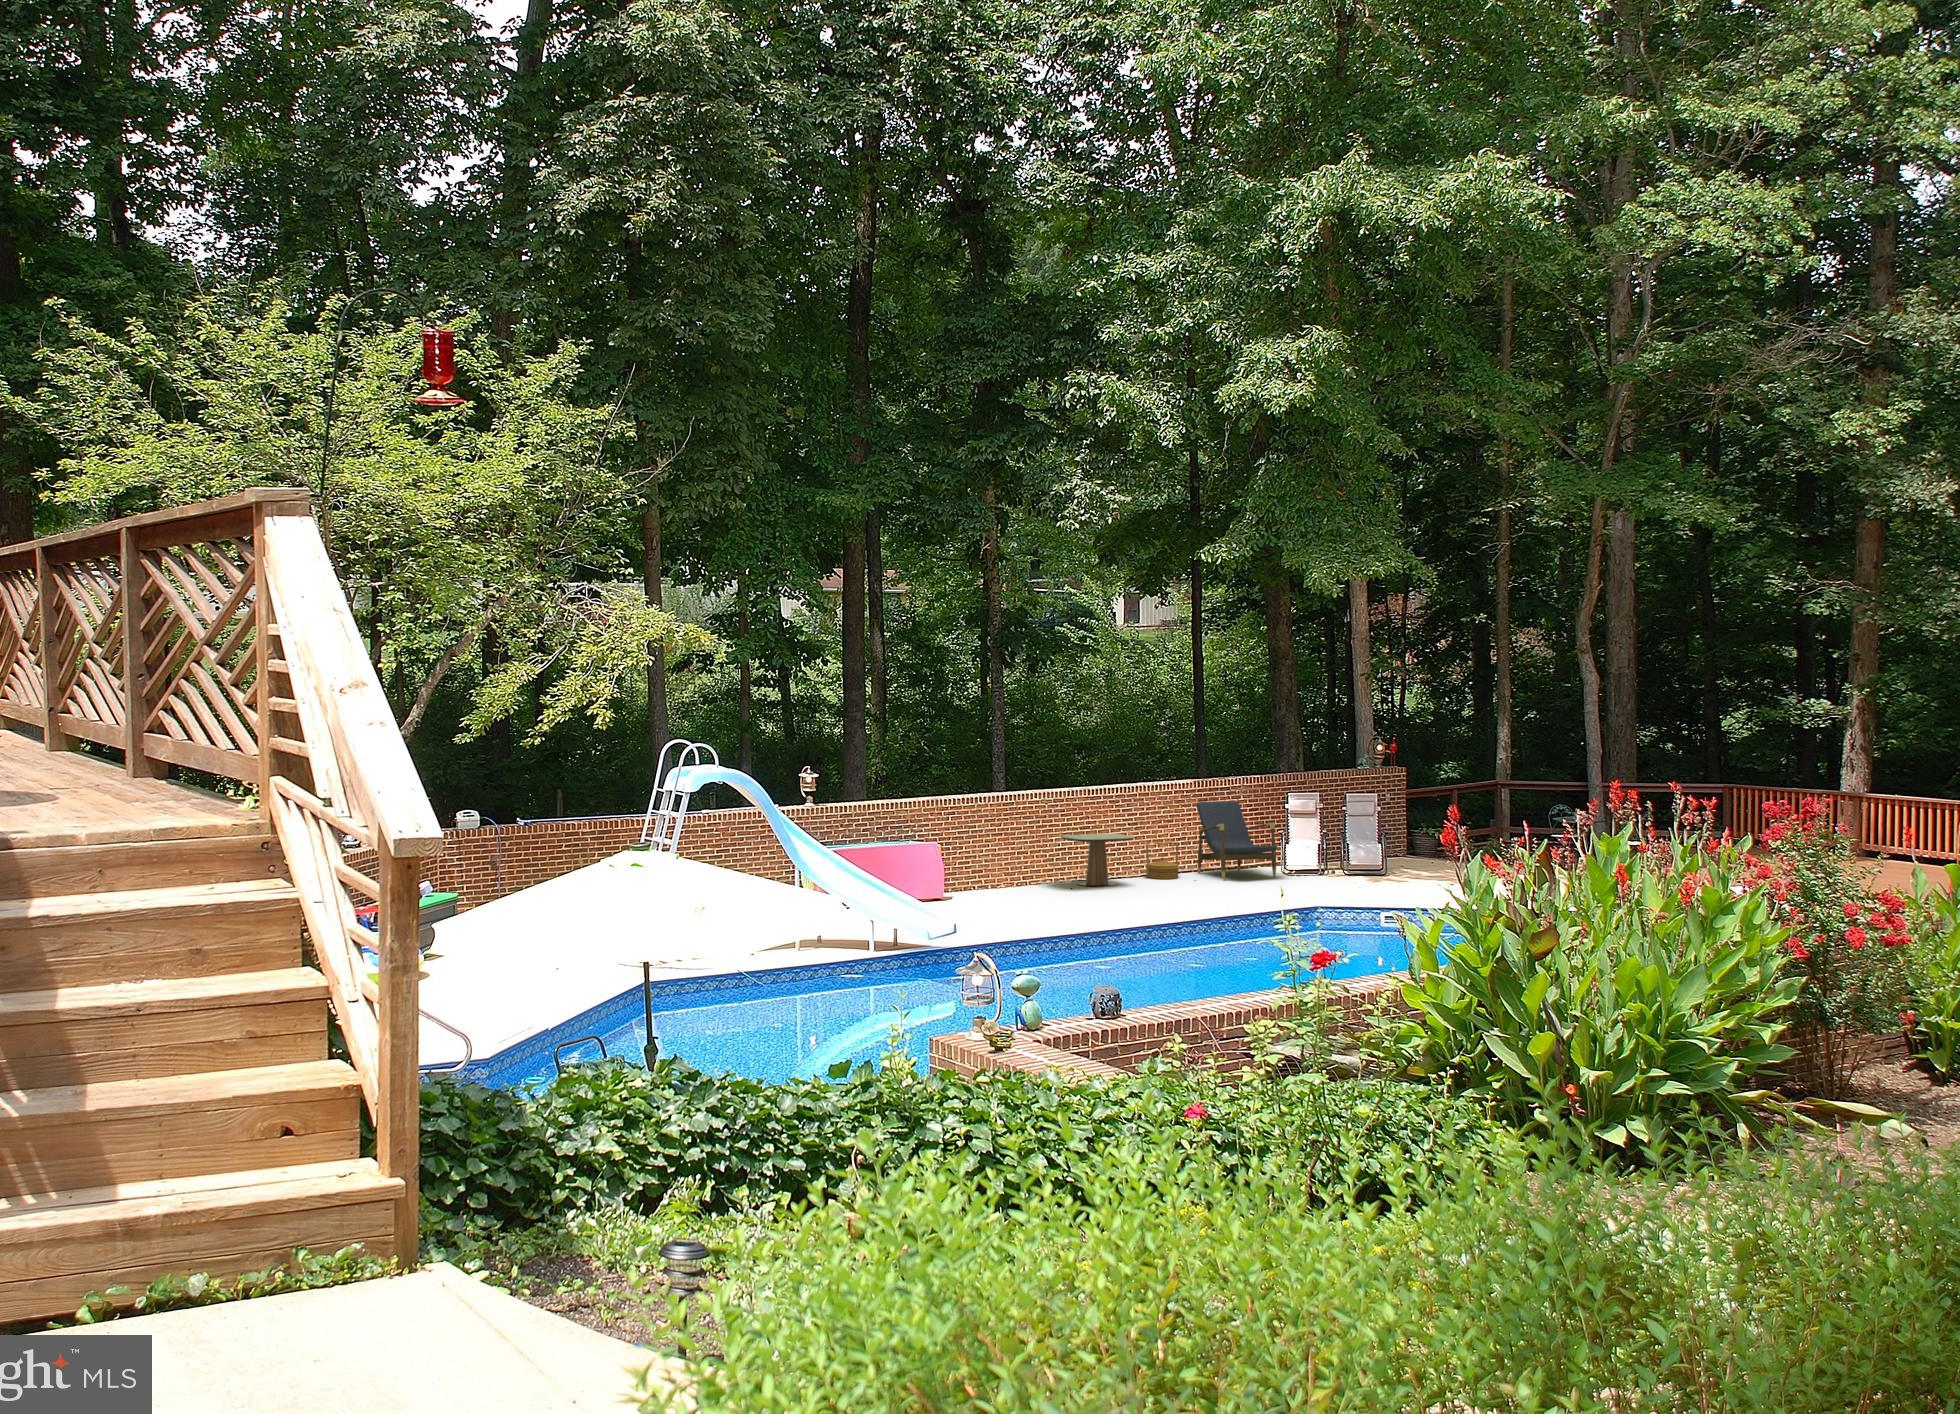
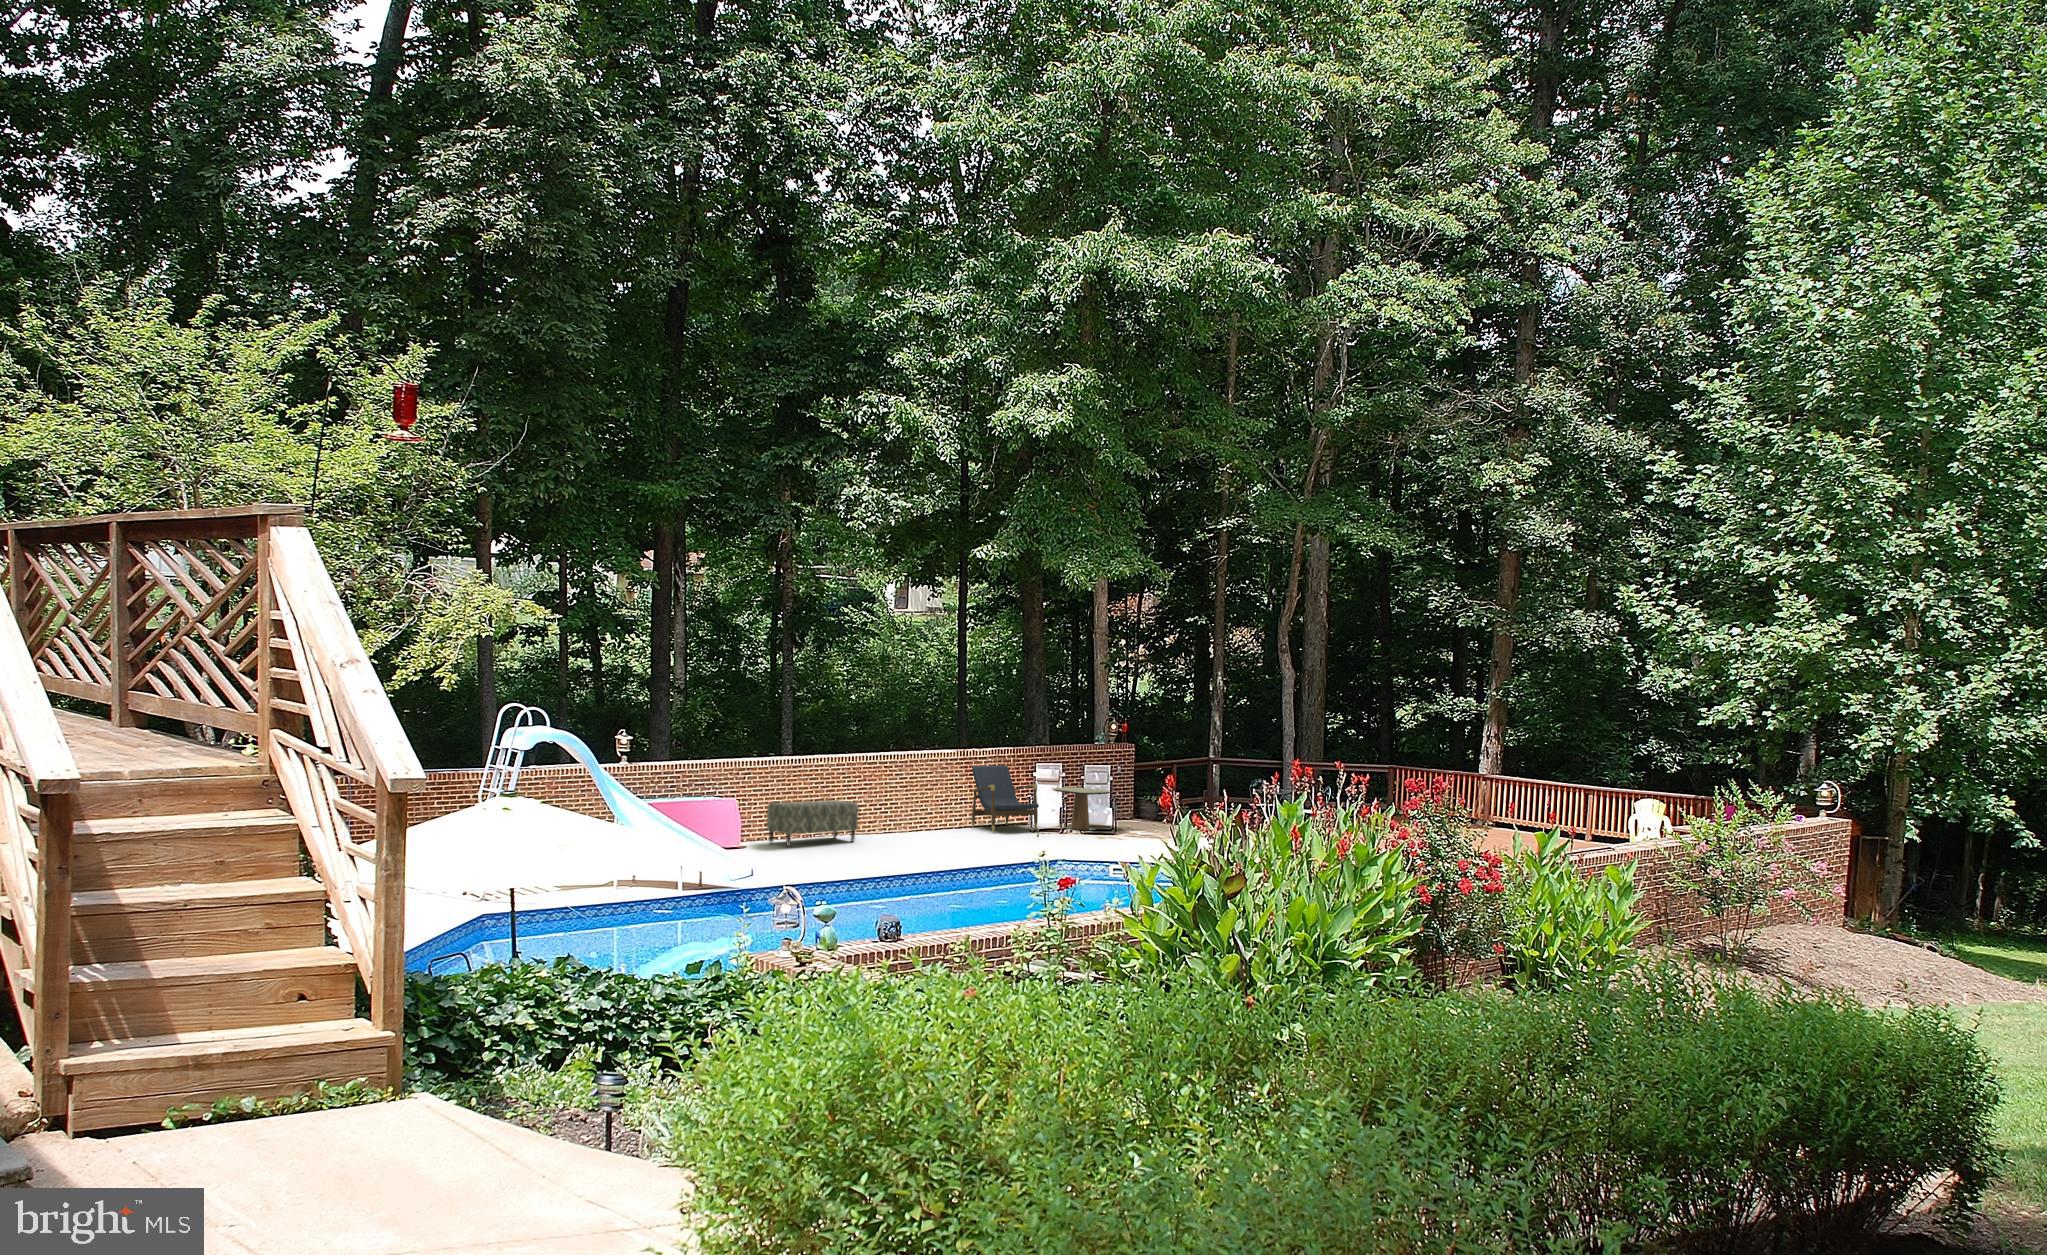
side table: present [1061,834,1134,886] -> present [1053,787,1110,830]
woven basket: present [1146,841,1179,879] -> none [928,800,956,832]
bench: none [960,842,1065,896] -> present [767,800,859,847]

